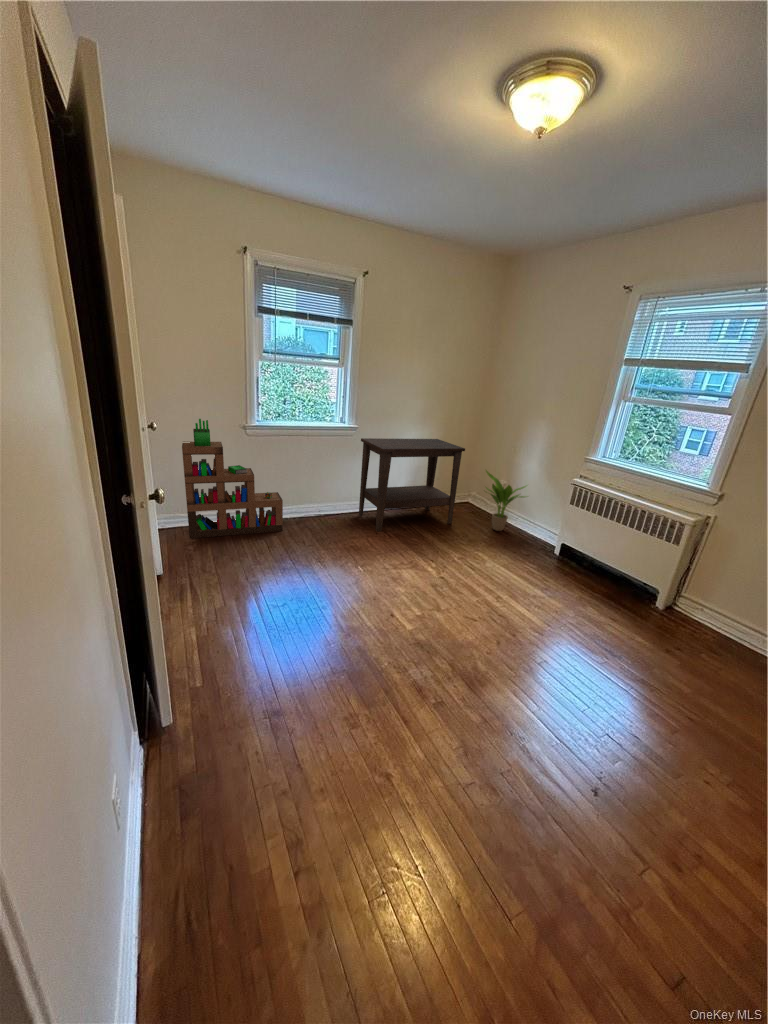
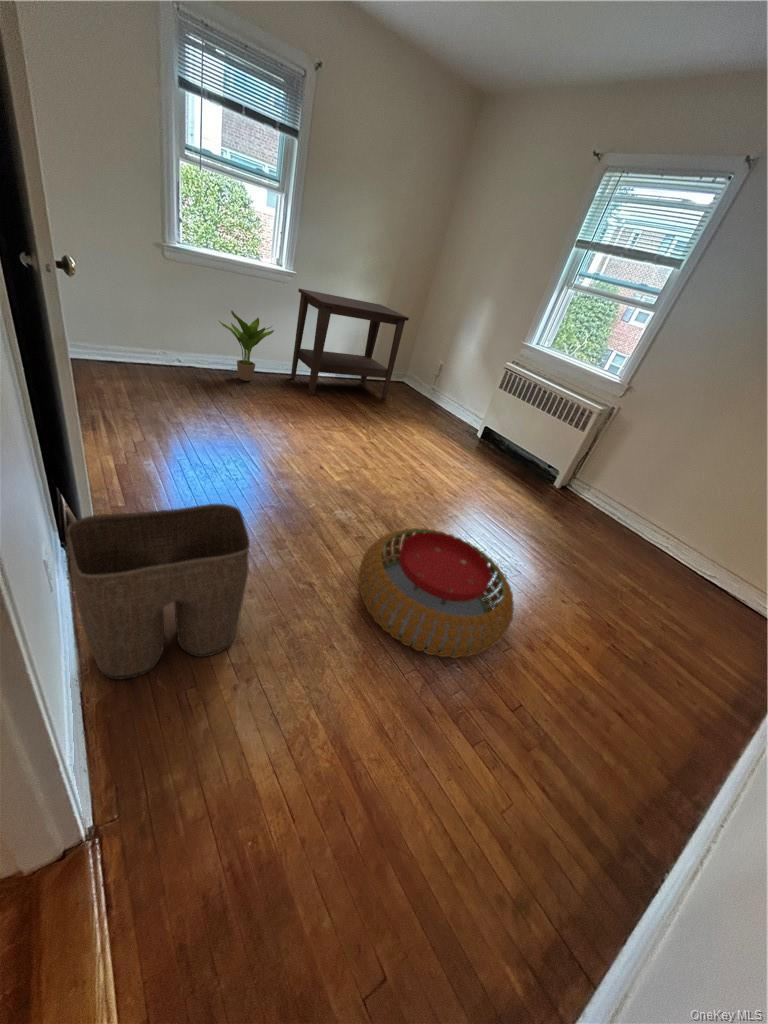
bookshelf: present [182,419,283,538] -> none [82,223,207,381]
potted plant: present [486,470,526,531] -> present [219,311,274,381]
pouf: none [446,695,653,899] -> present [358,528,514,658]
laundry basket: none [134,713,321,947] -> present [67,504,250,680]

